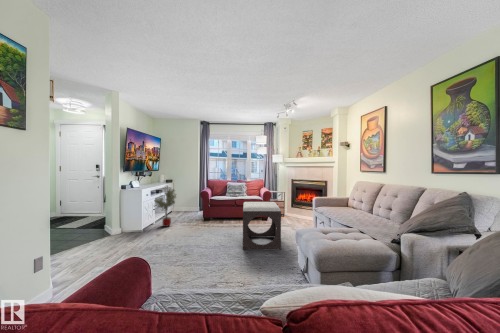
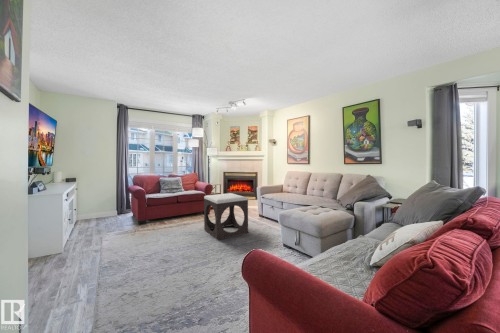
potted tree: present [154,187,176,227] -> none [77,185,110,237]

